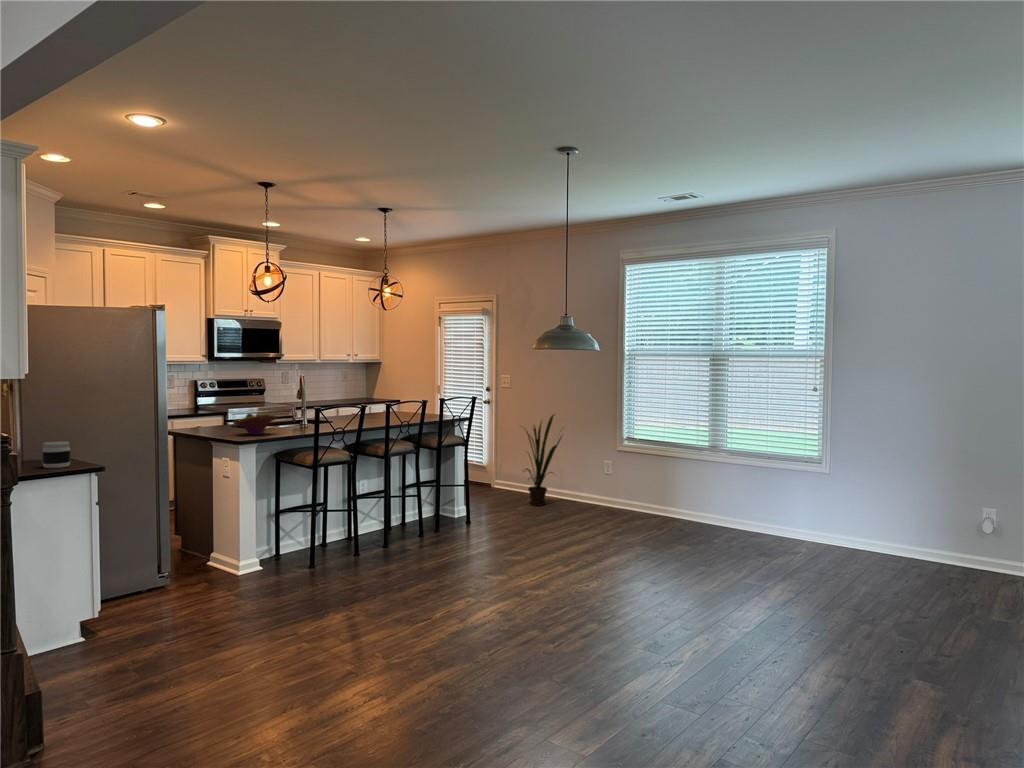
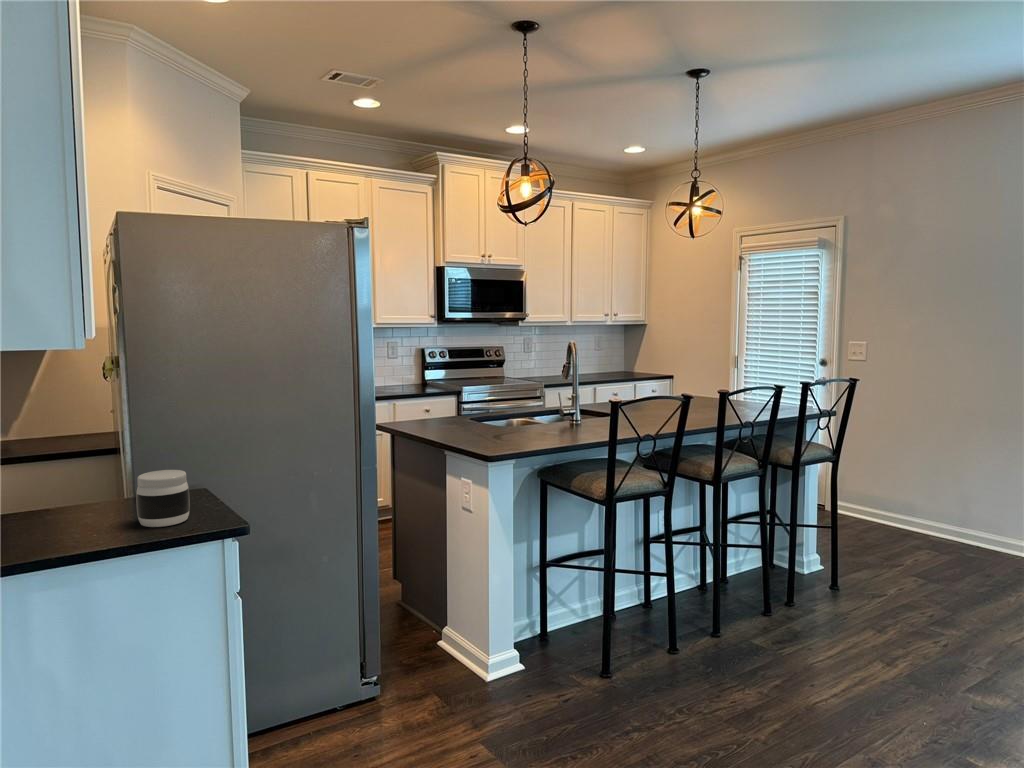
decorative bowl: present [233,413,277,435] -> none [477,404,545,441]
house plant: present [523,415,562,506] -> none [893,404,988,554]

